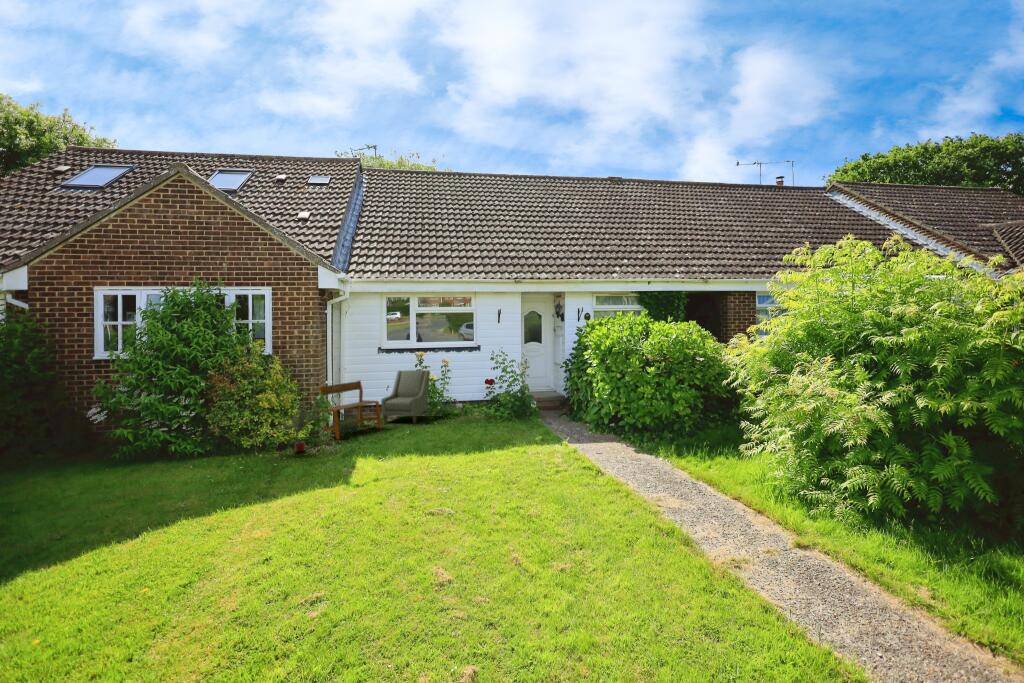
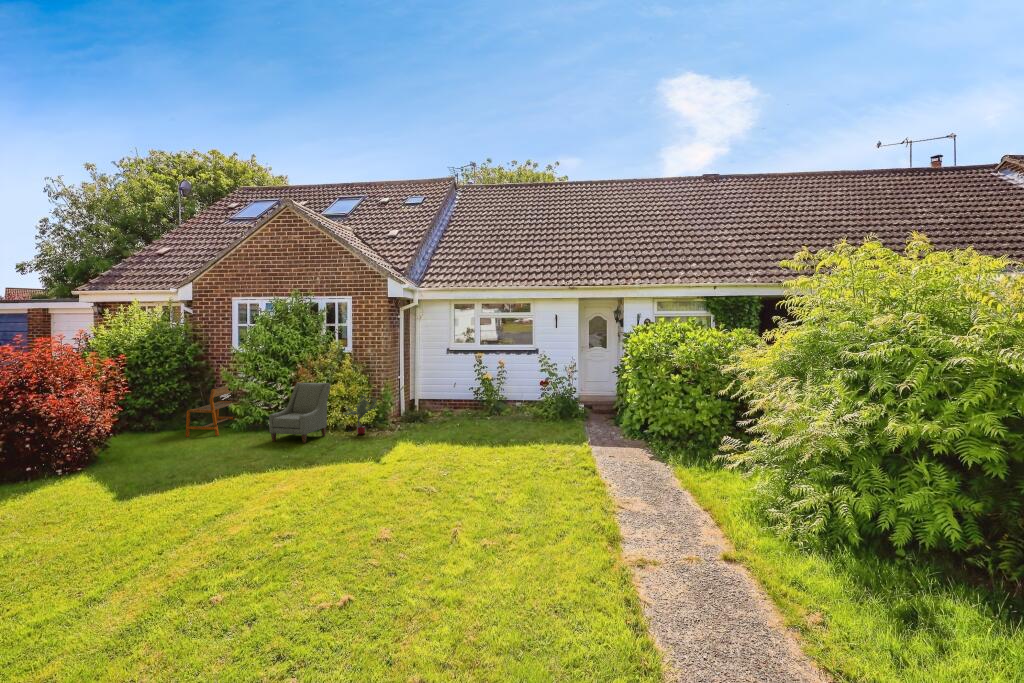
chair: present [381,370,430,424] -> present [269,383,330,443]
bench: present [319,381,381,439] -> present [186,386,235,437]

